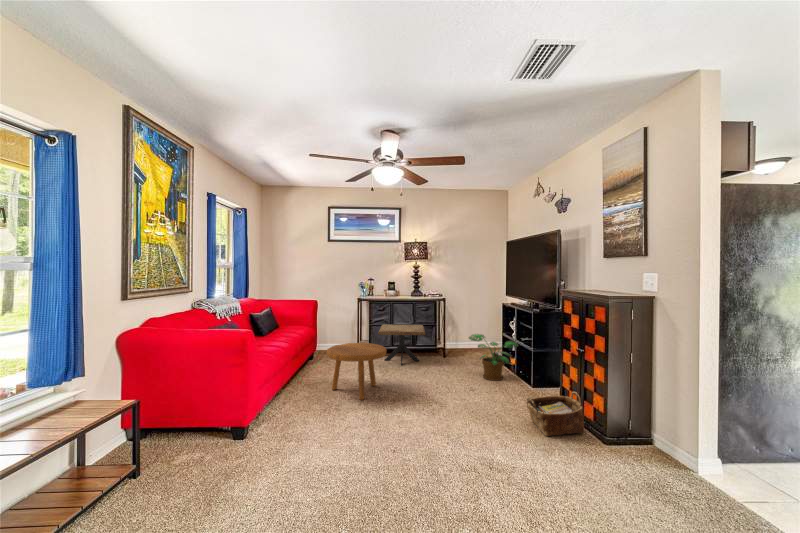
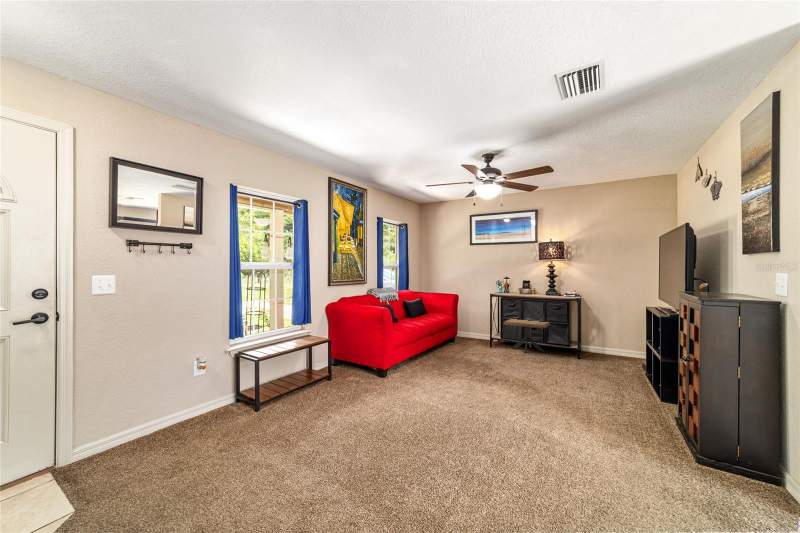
potted plant: present [469,334,518,381] -> none [584,330,631,374]
footstool: present [327,343,387,400] -> none [450,327,496,369]
woven basket: present [526,392,584,436] -> none [594,380,646,416]

